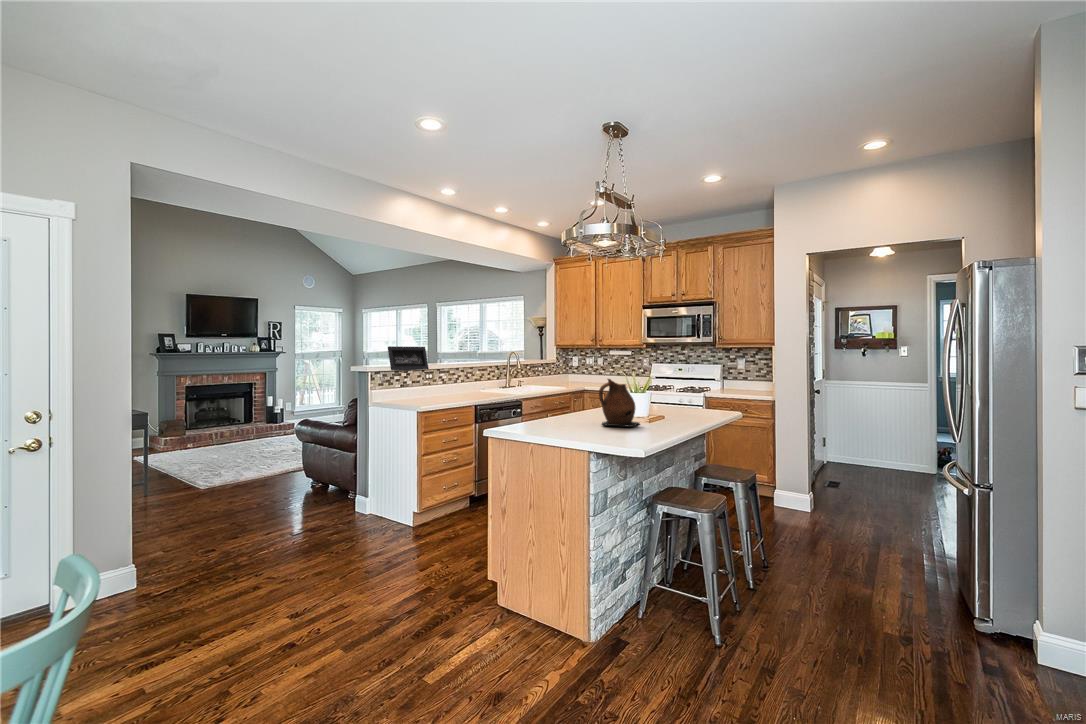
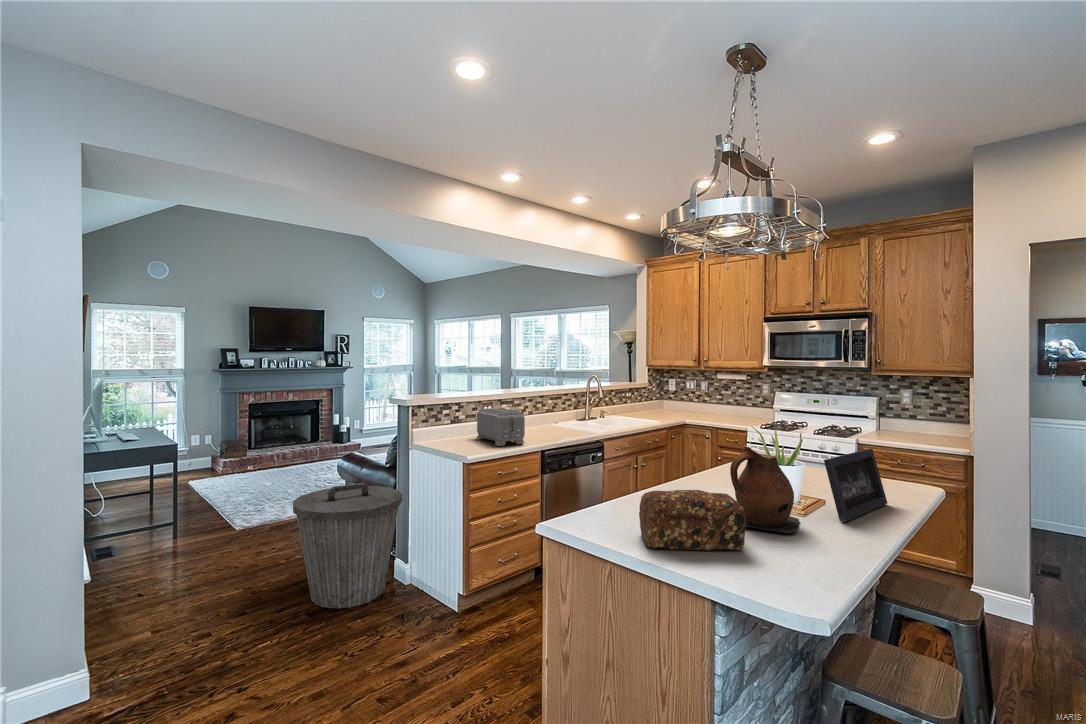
picture frame: present [388,346,429,370] -> present [824,449,887,522]
toaster: none [421,375,461,402] -> present [476,408,525,446]
bread loaf: none [544,402,604,434] -> present [639,490,746,550]
trash can: none [275,434,364,530] -> present [293,483,402,609]

